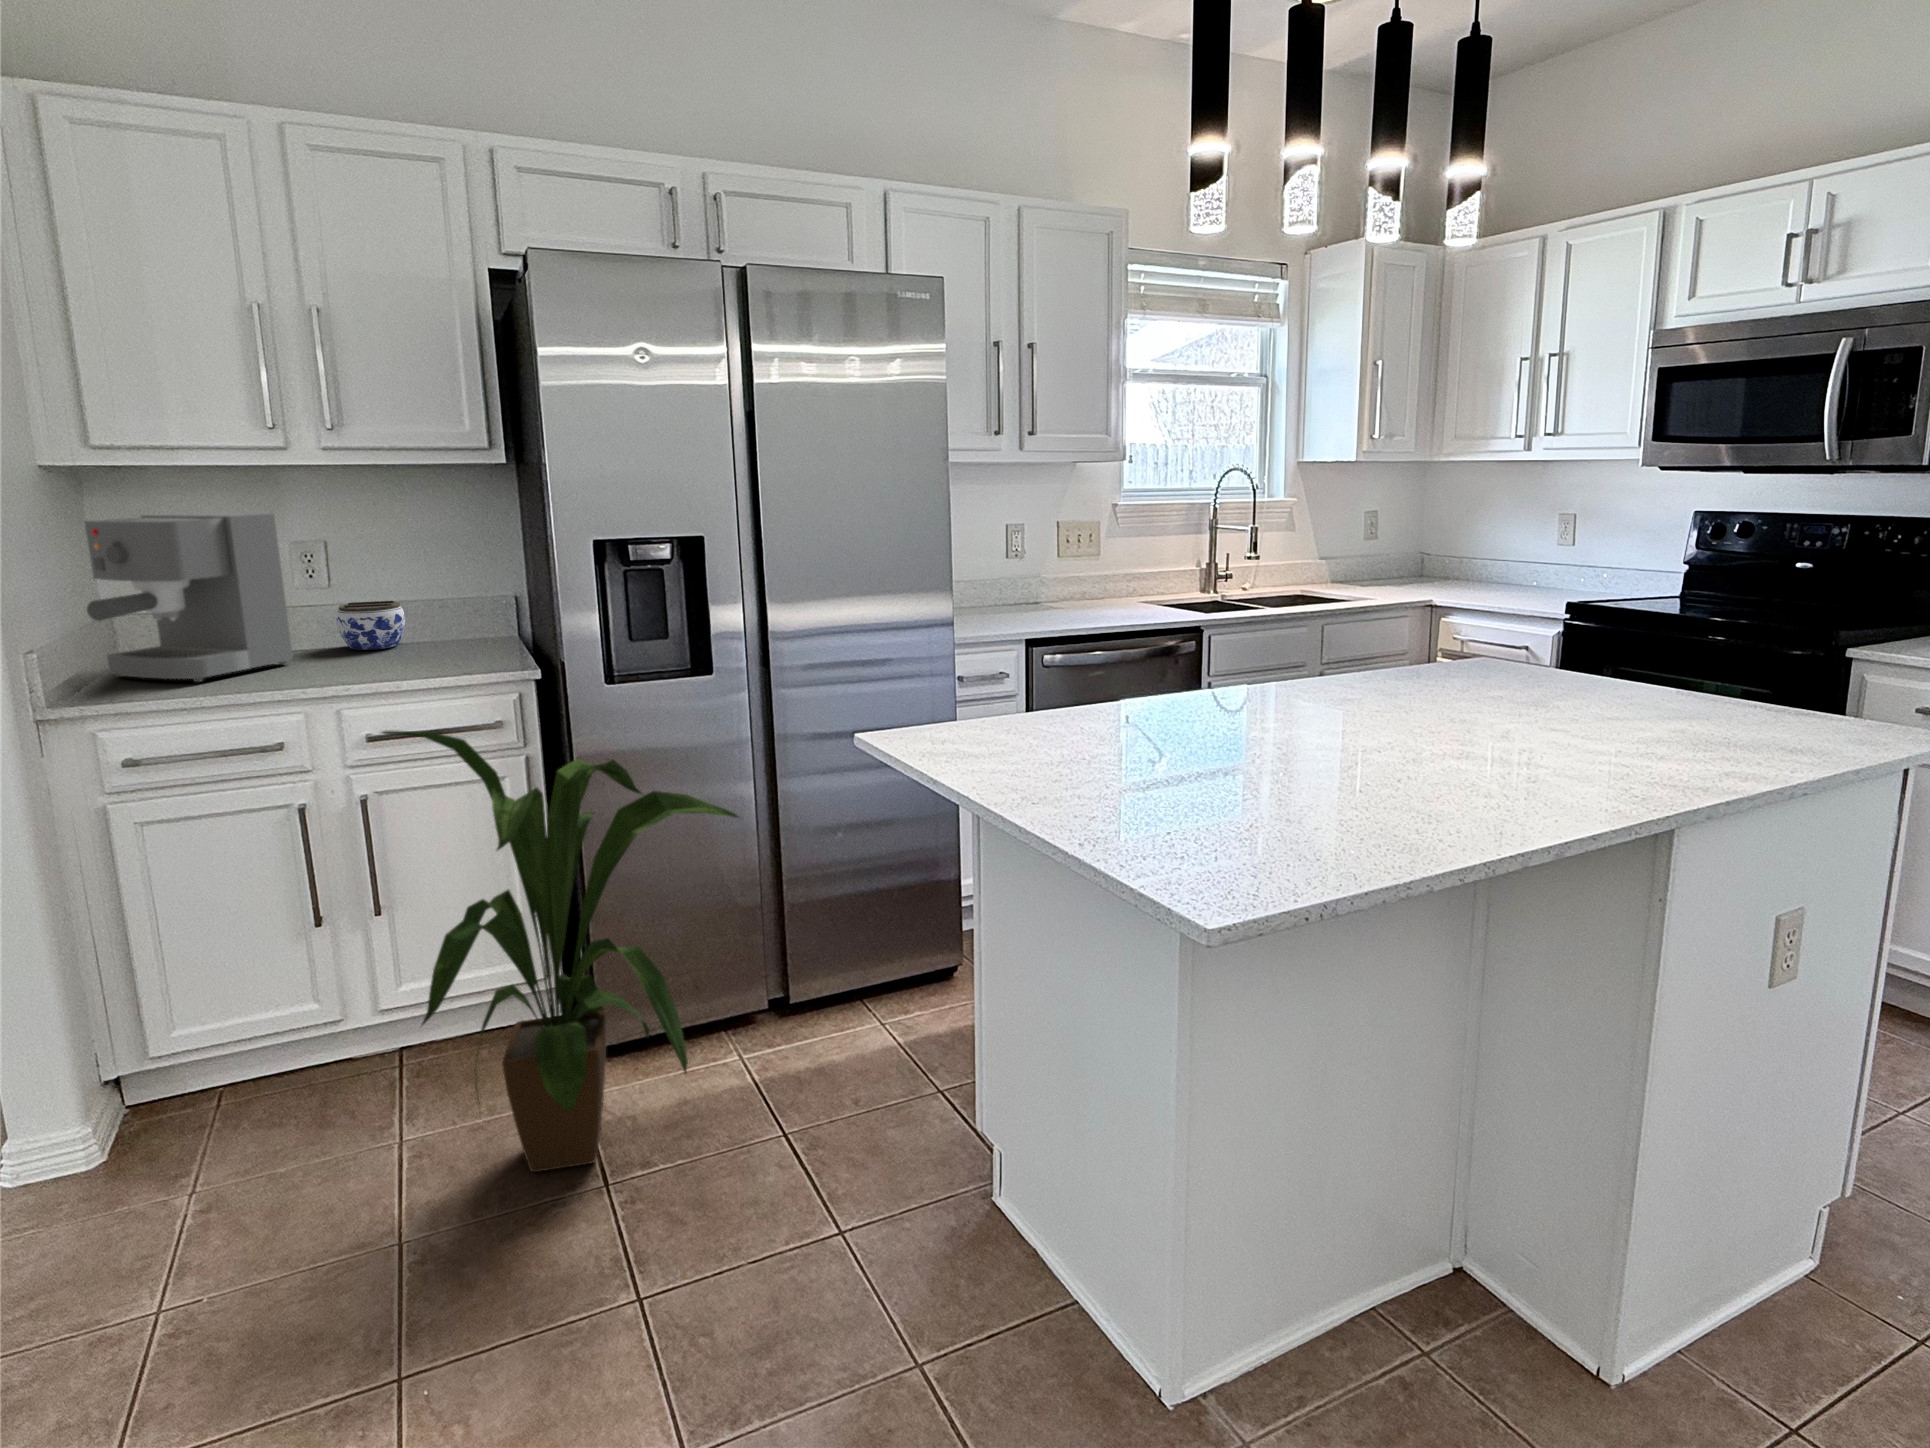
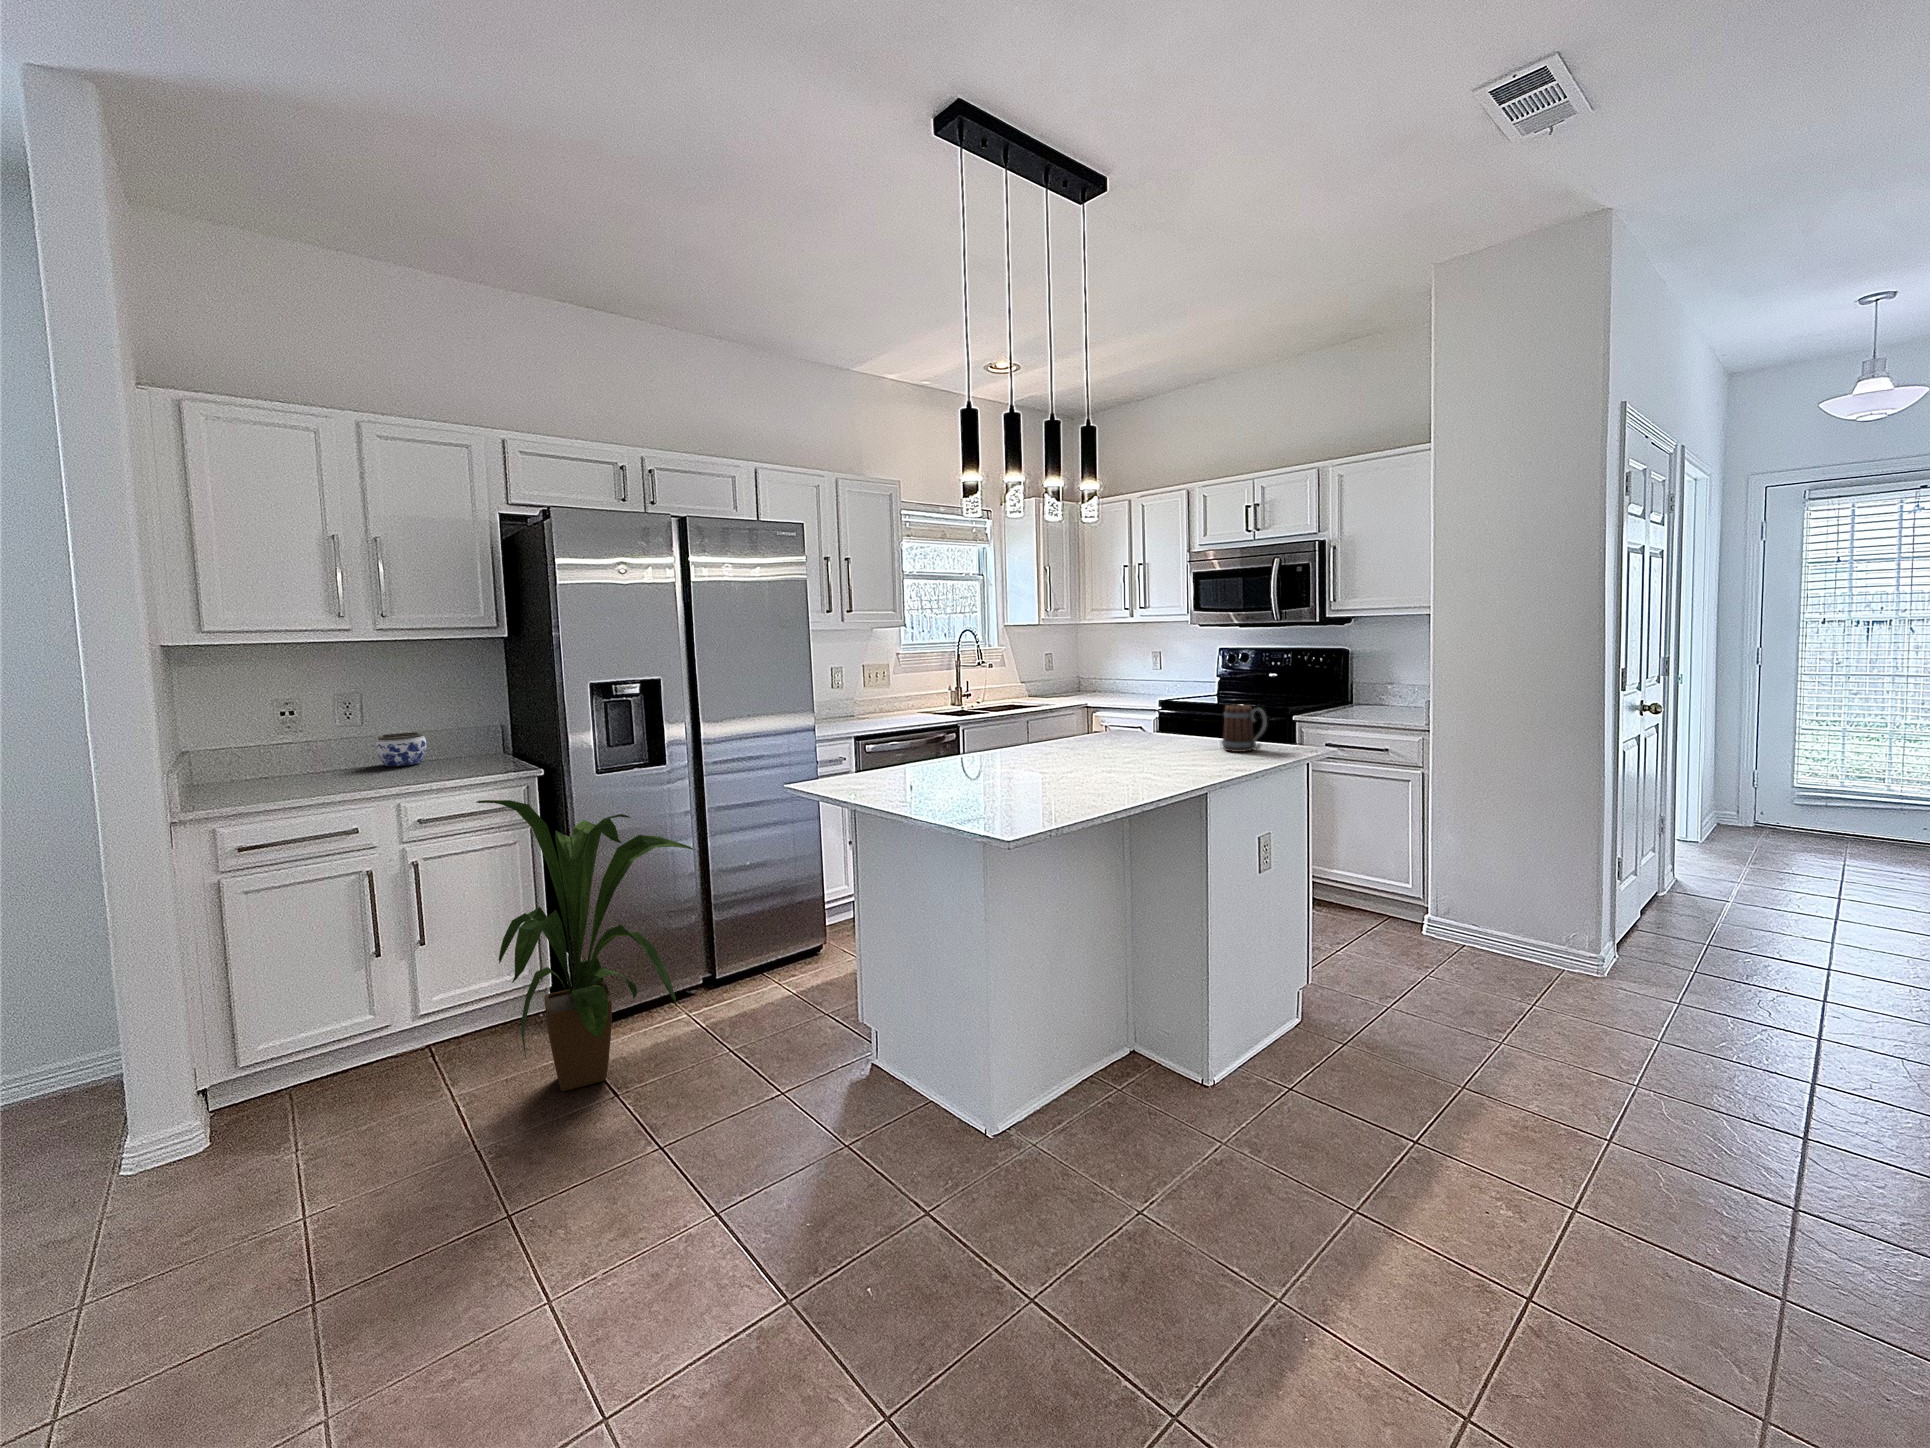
coffee maker: present [85,513,293,682] -> none [204,674,352,791]
mug: none [1708,639,1823,738] -> present [1222,705,1267,752]

